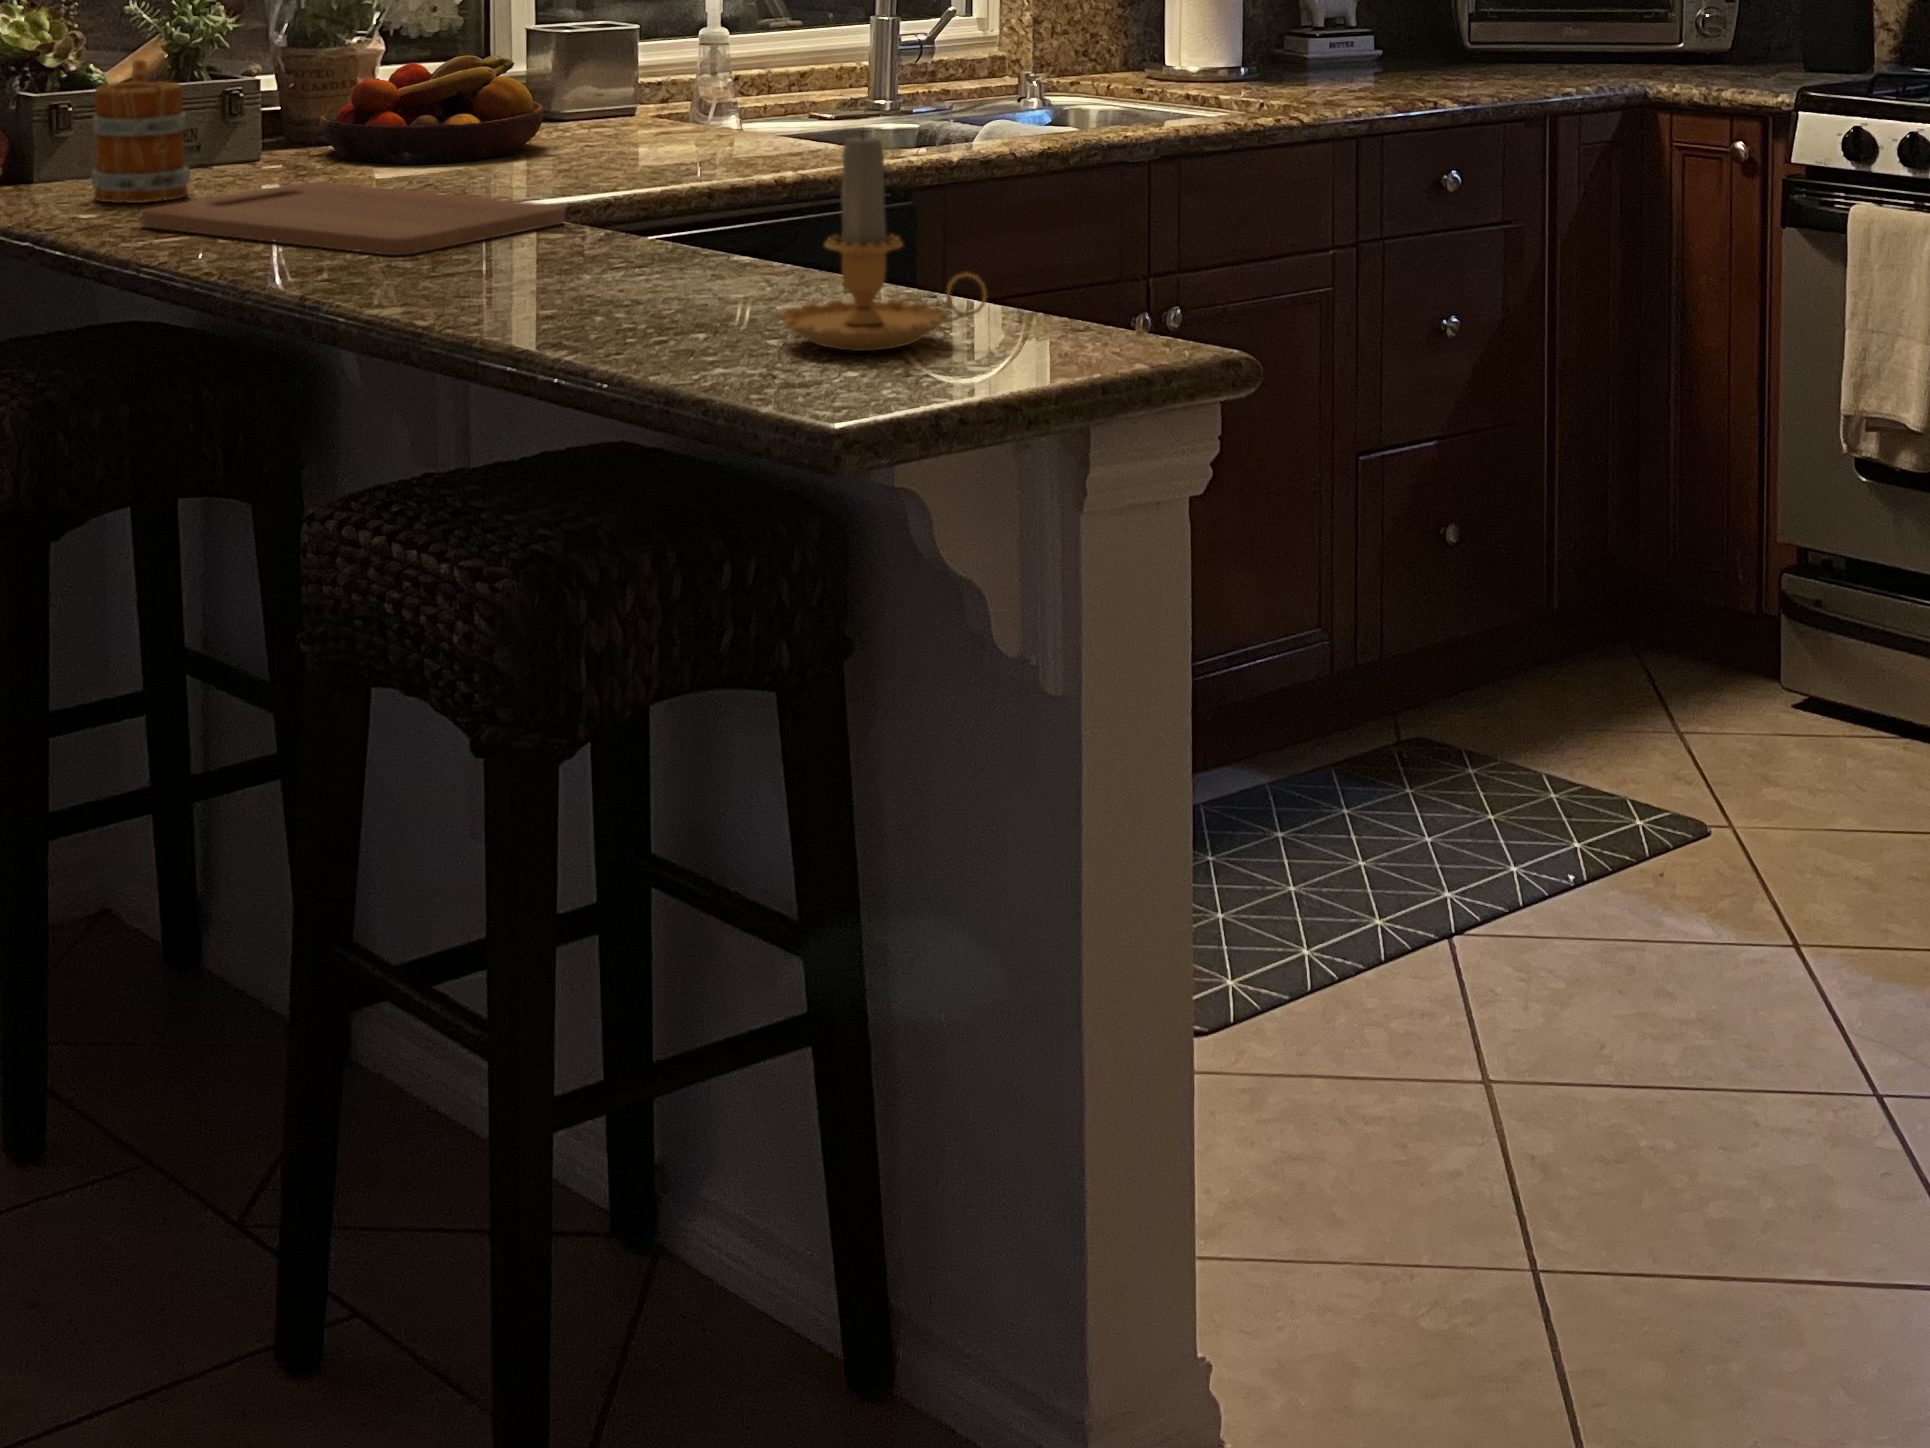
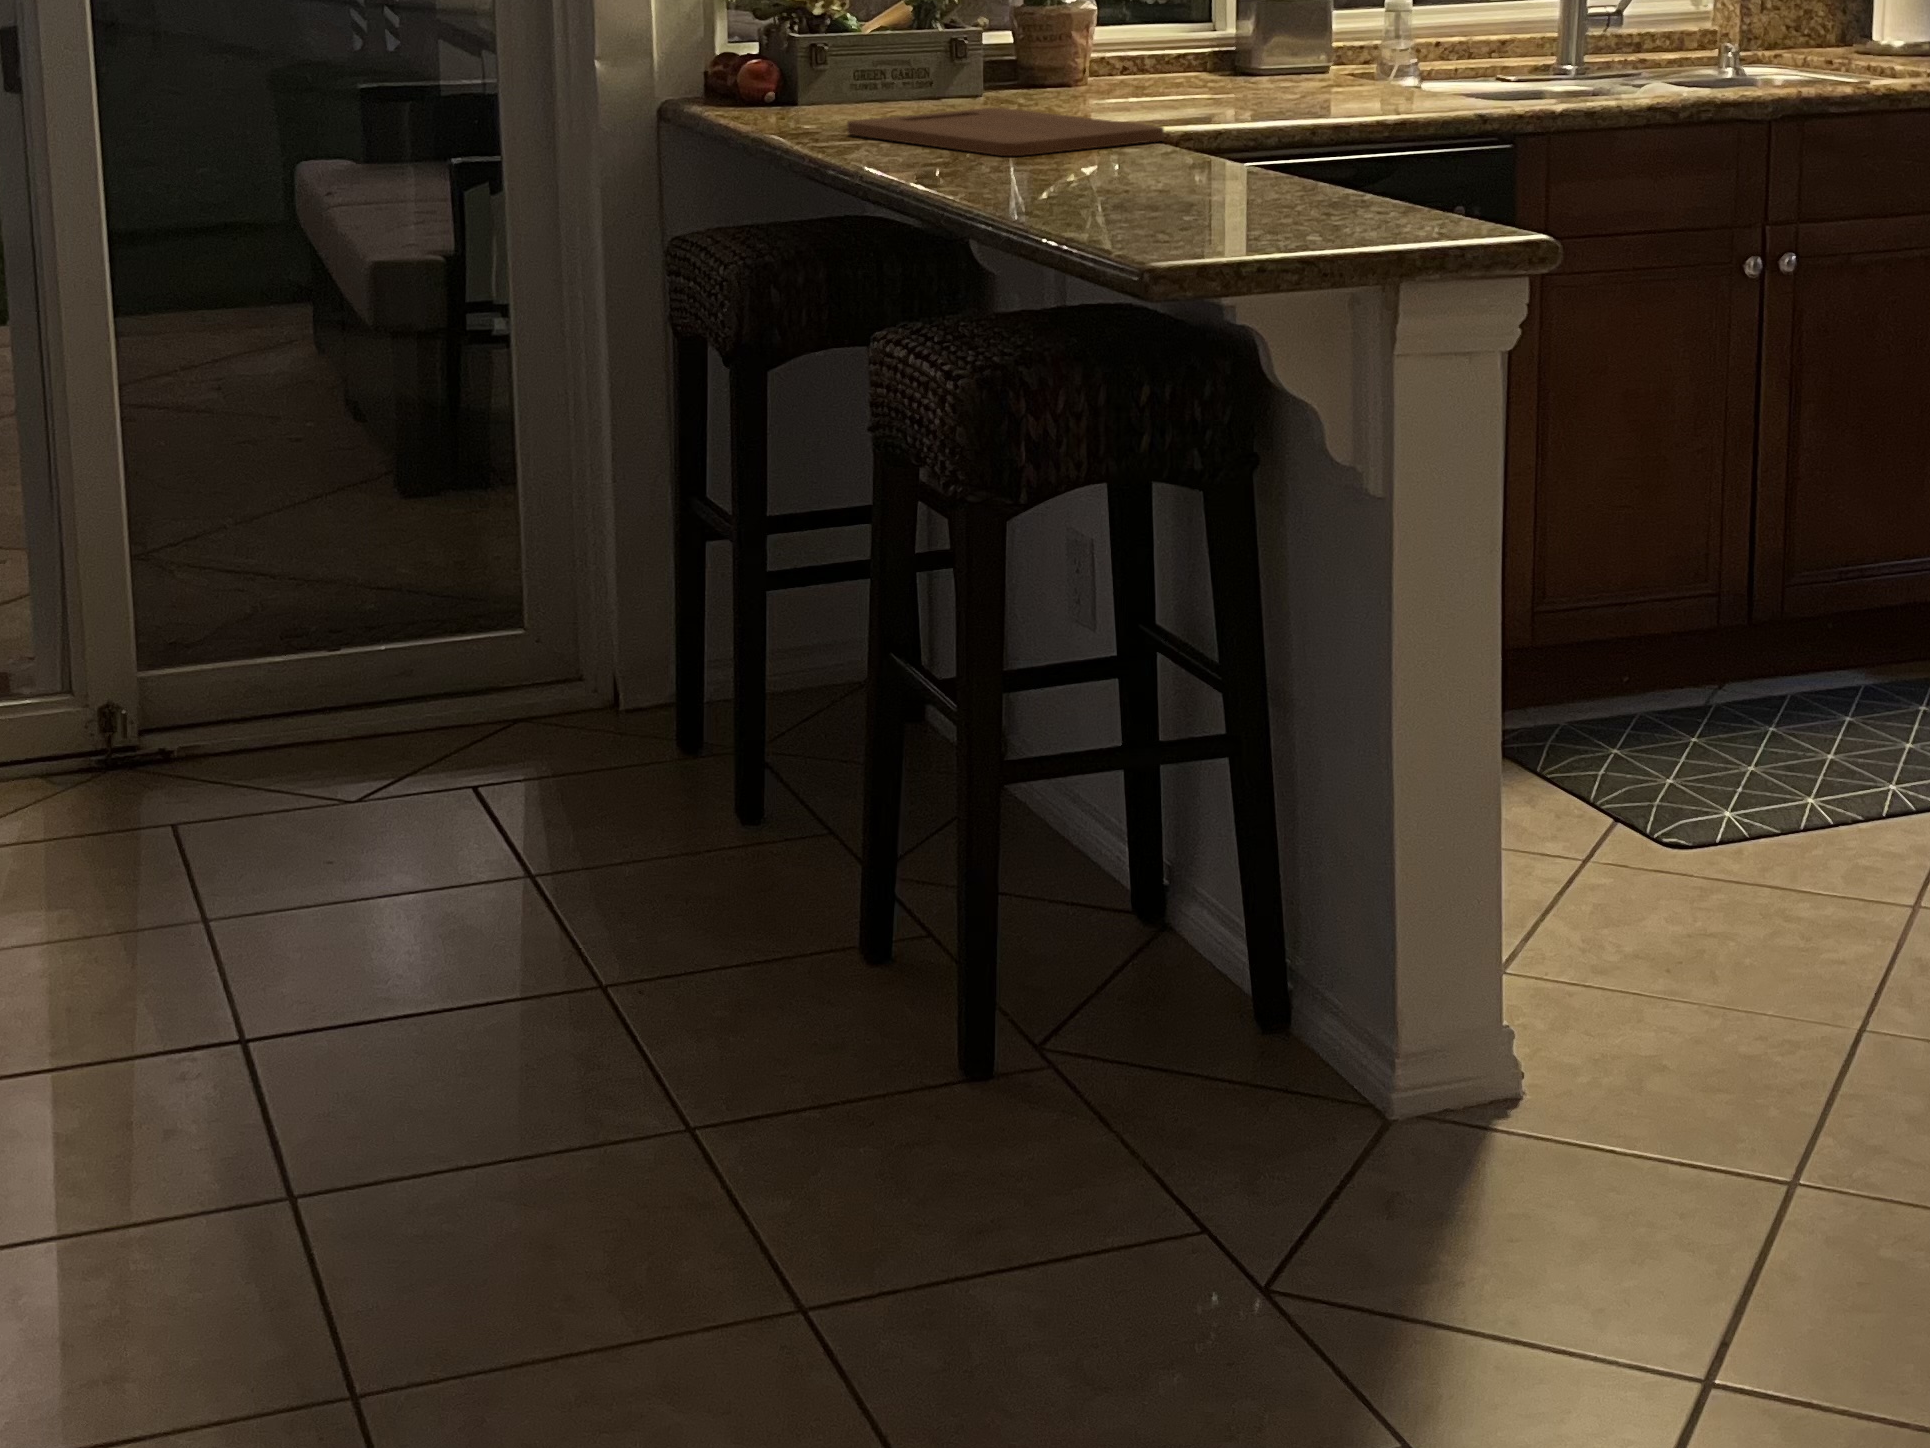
fruit bowl: present [319,55,544,164] -> none [1040,13,1224,101]
mug: present [92,60,190,203] -> none [832,8,908,120]
candle: present [780,135,987,351] -> none [1203,46,1359,220]

